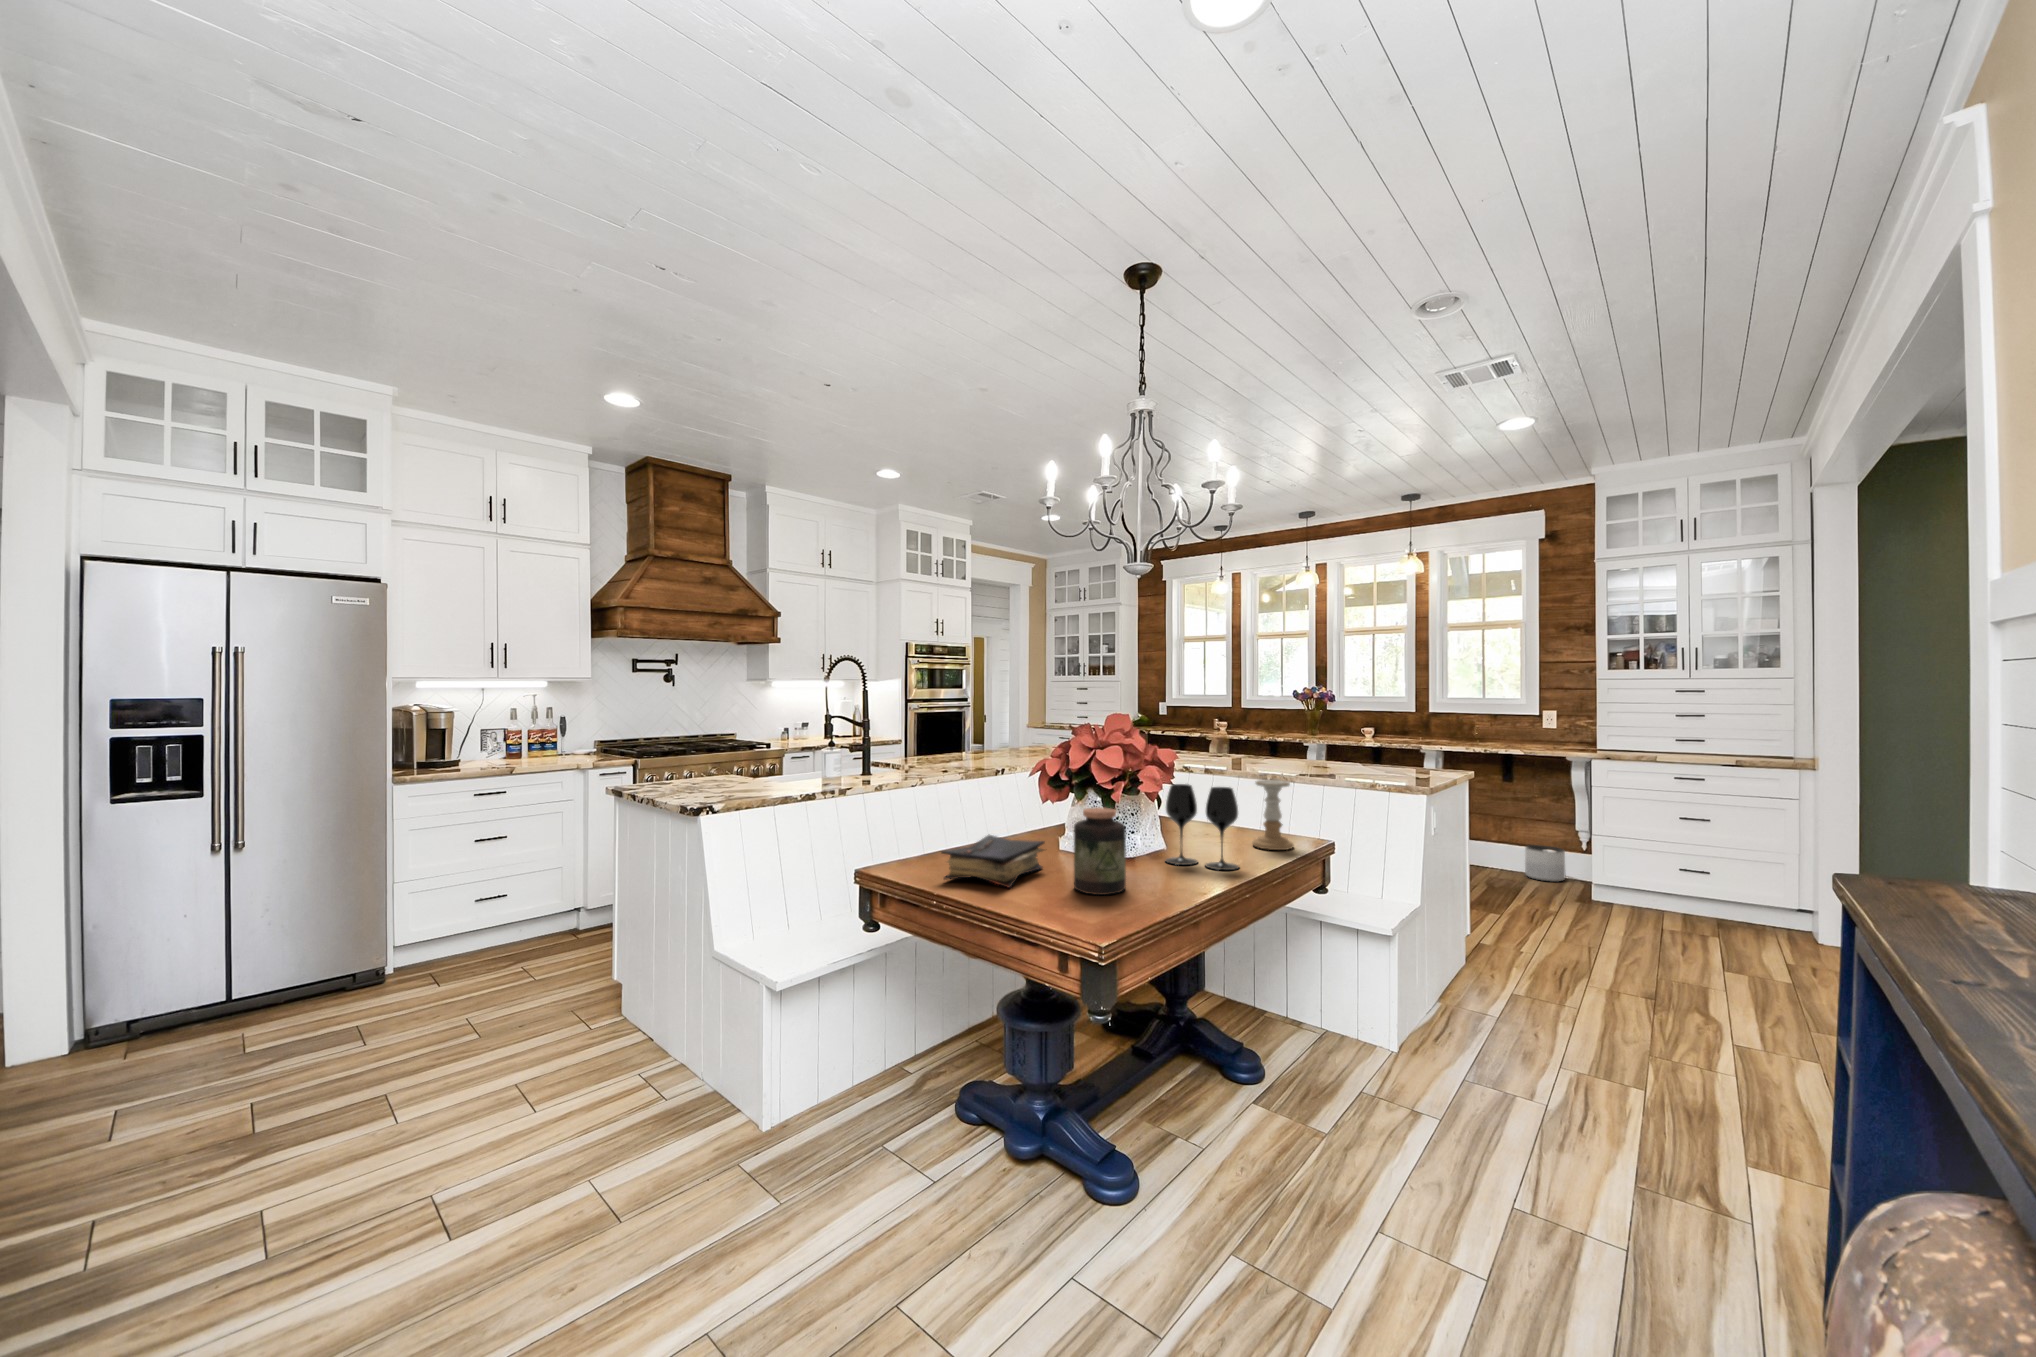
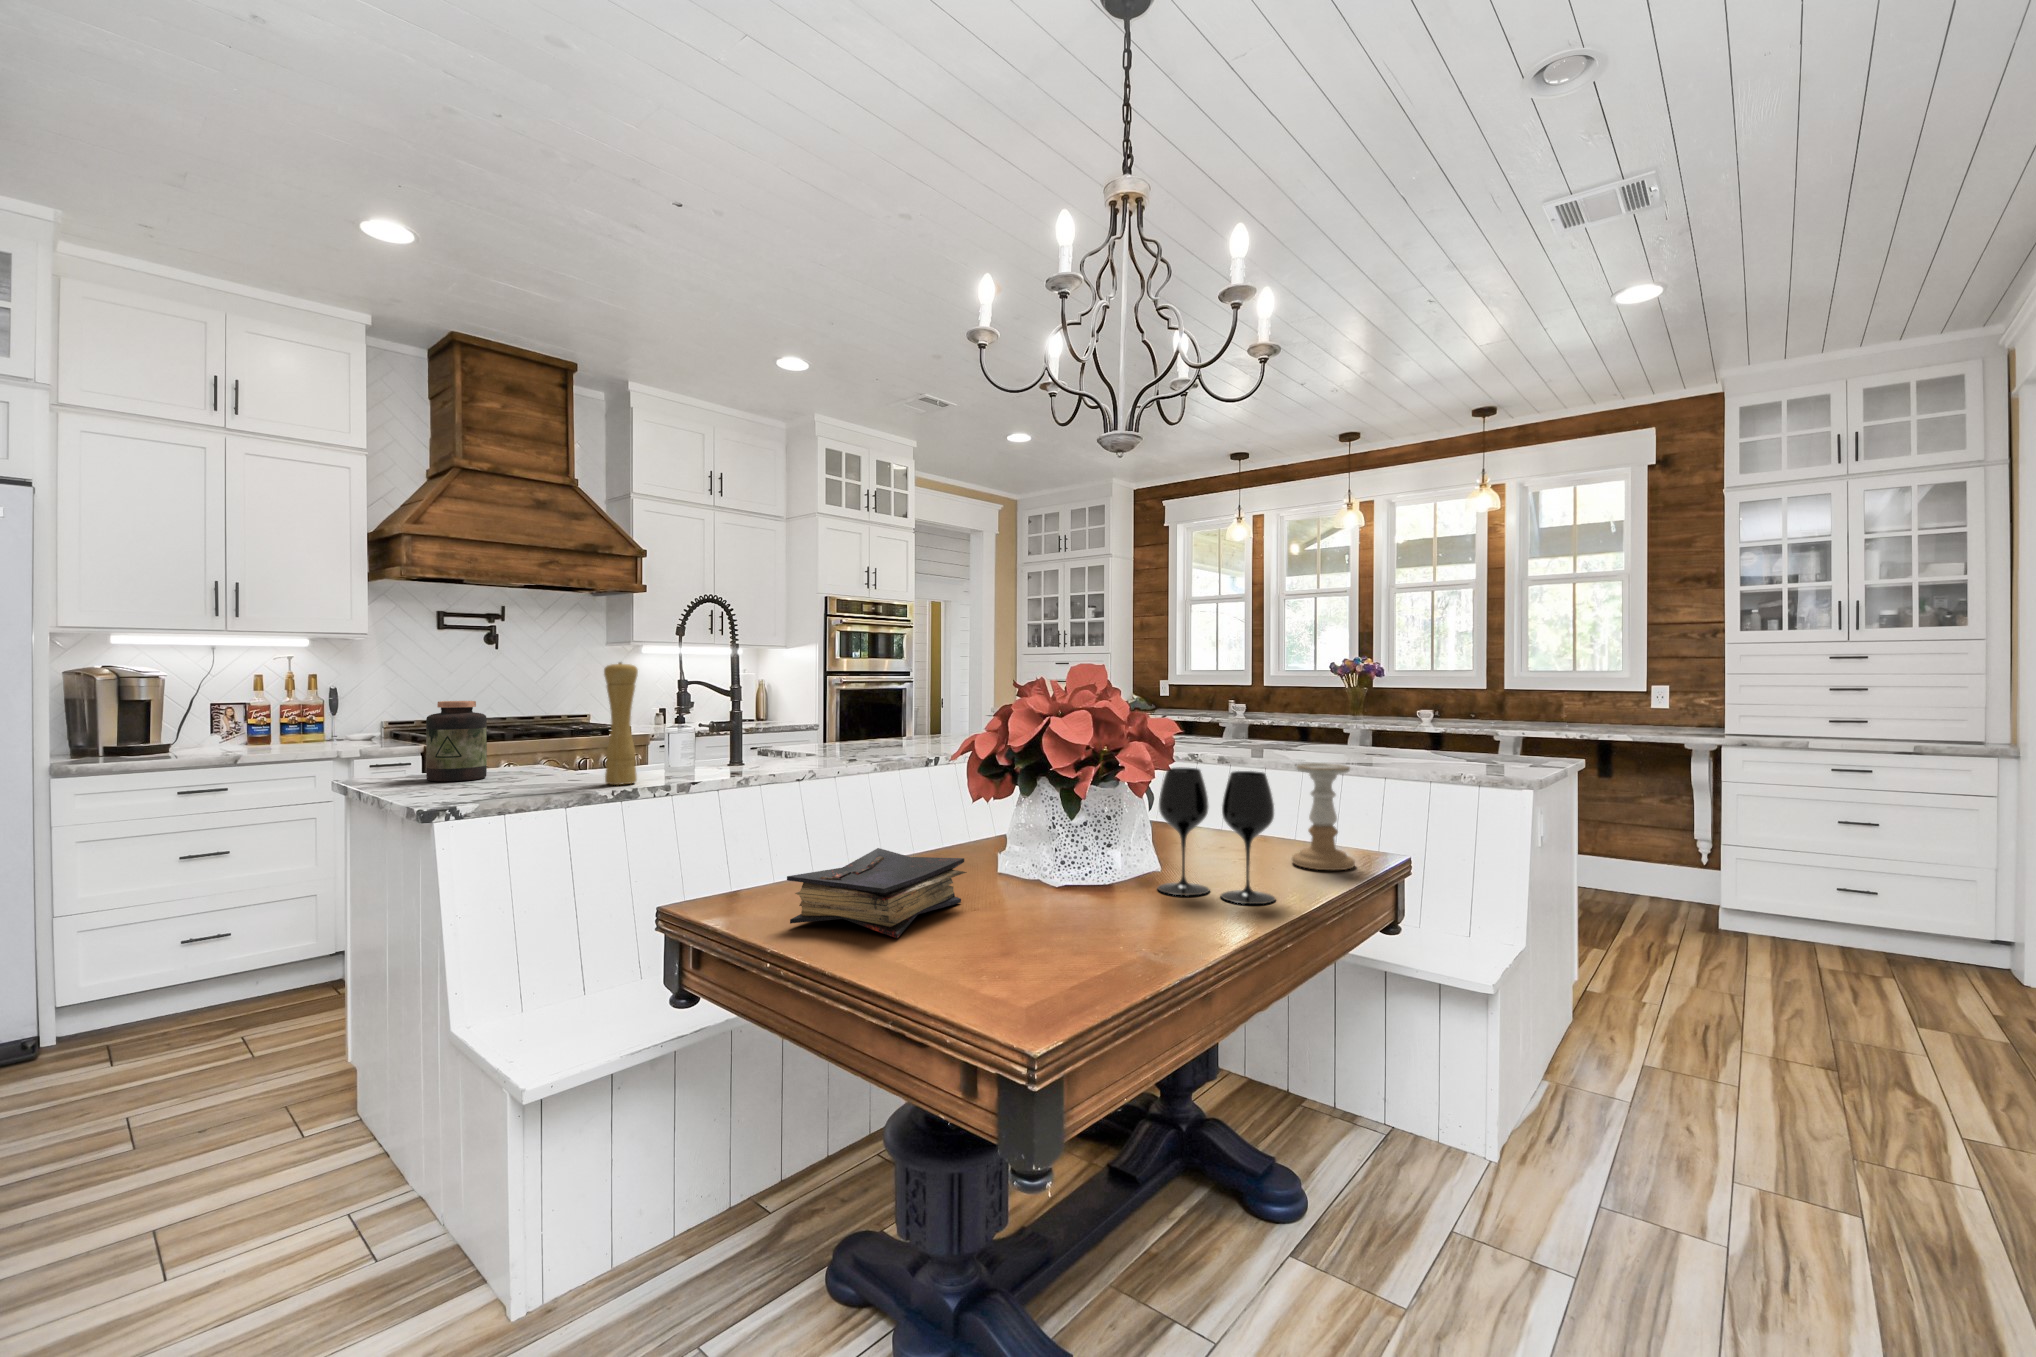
pepper mill: none [792,709,814,792] -> present [604,662,638,785]
jar: present [1074,807,1126,895] -> present [426,701,487,781]
planter: present [1525,845,1565,882] -> none [1624,858,1676,905]

